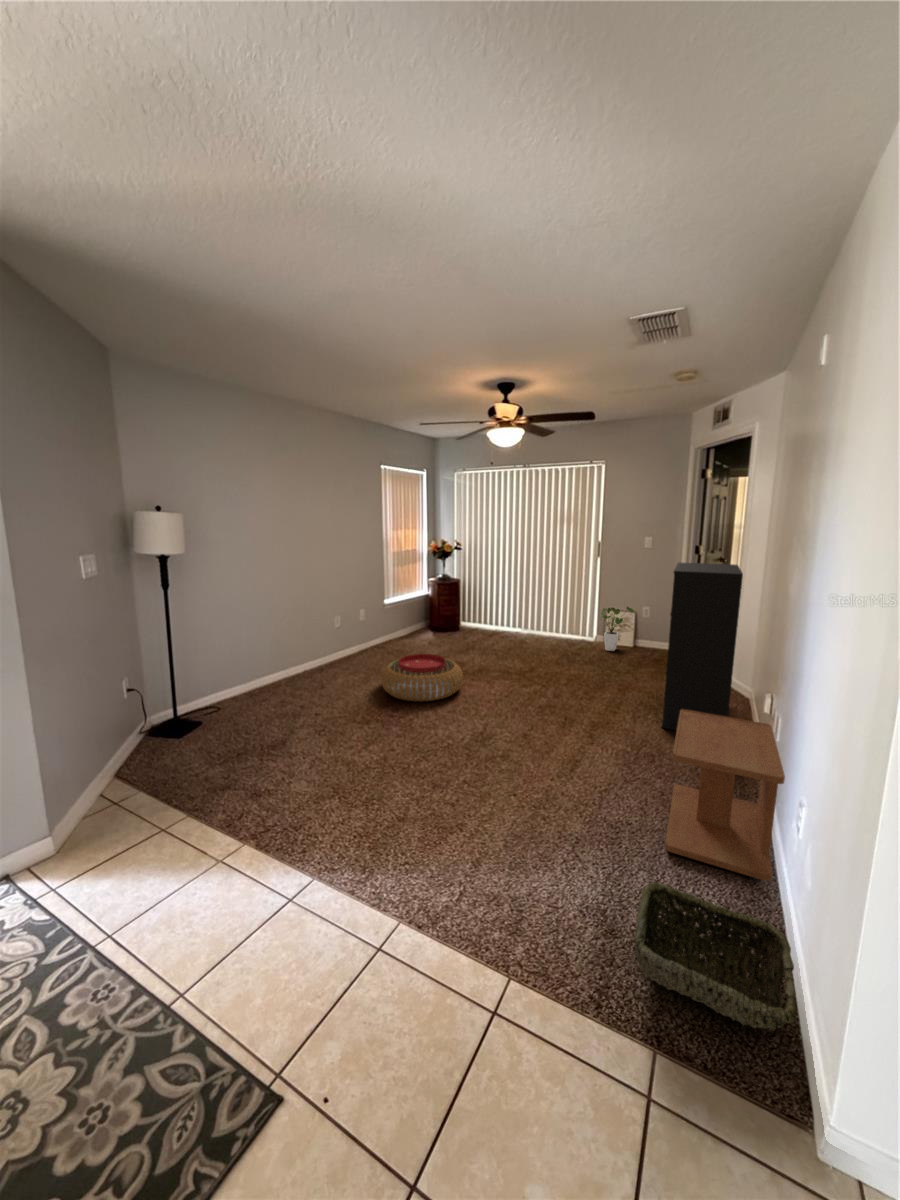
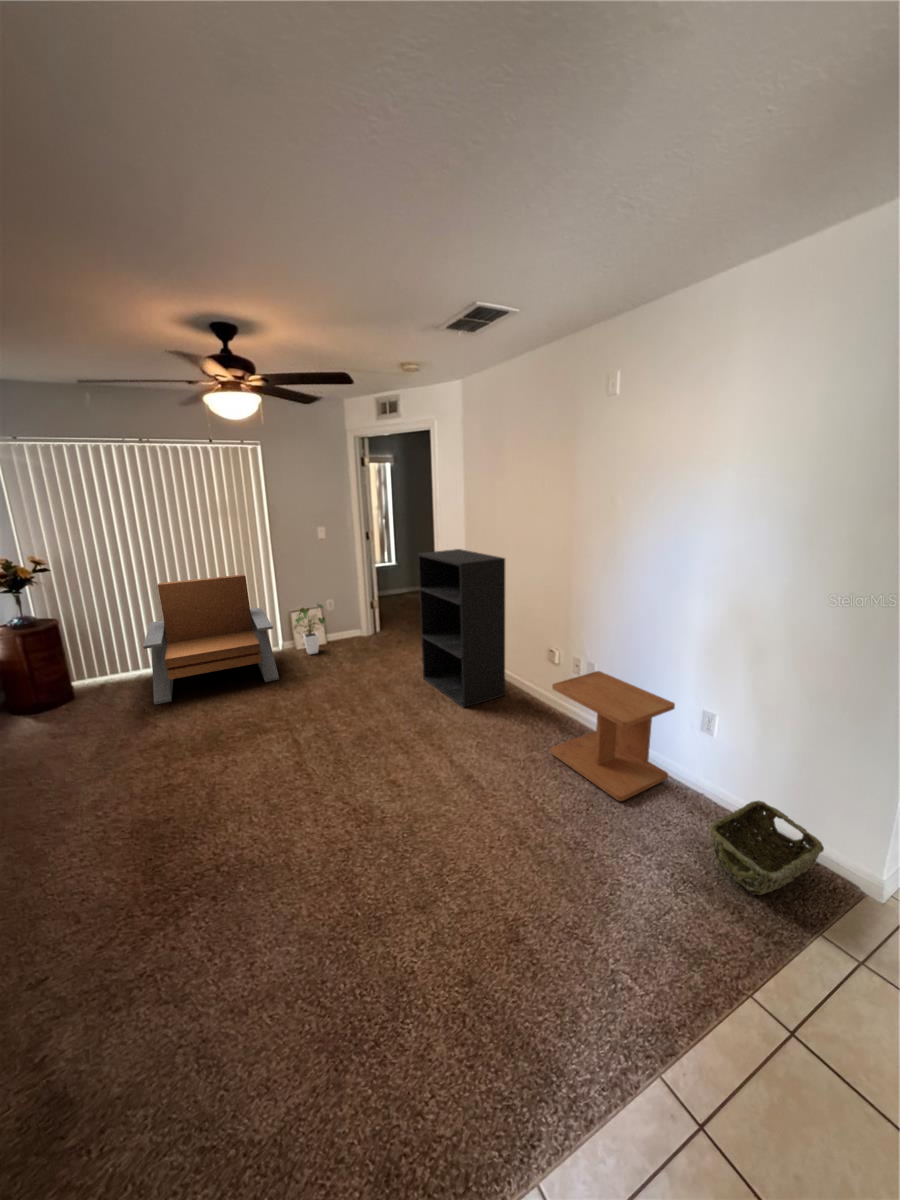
lounge chair: none [479,566,581,657] -> present [143,575,279,705]
pouf: present [381,654,463,701] -> none [93,741,247,845]

